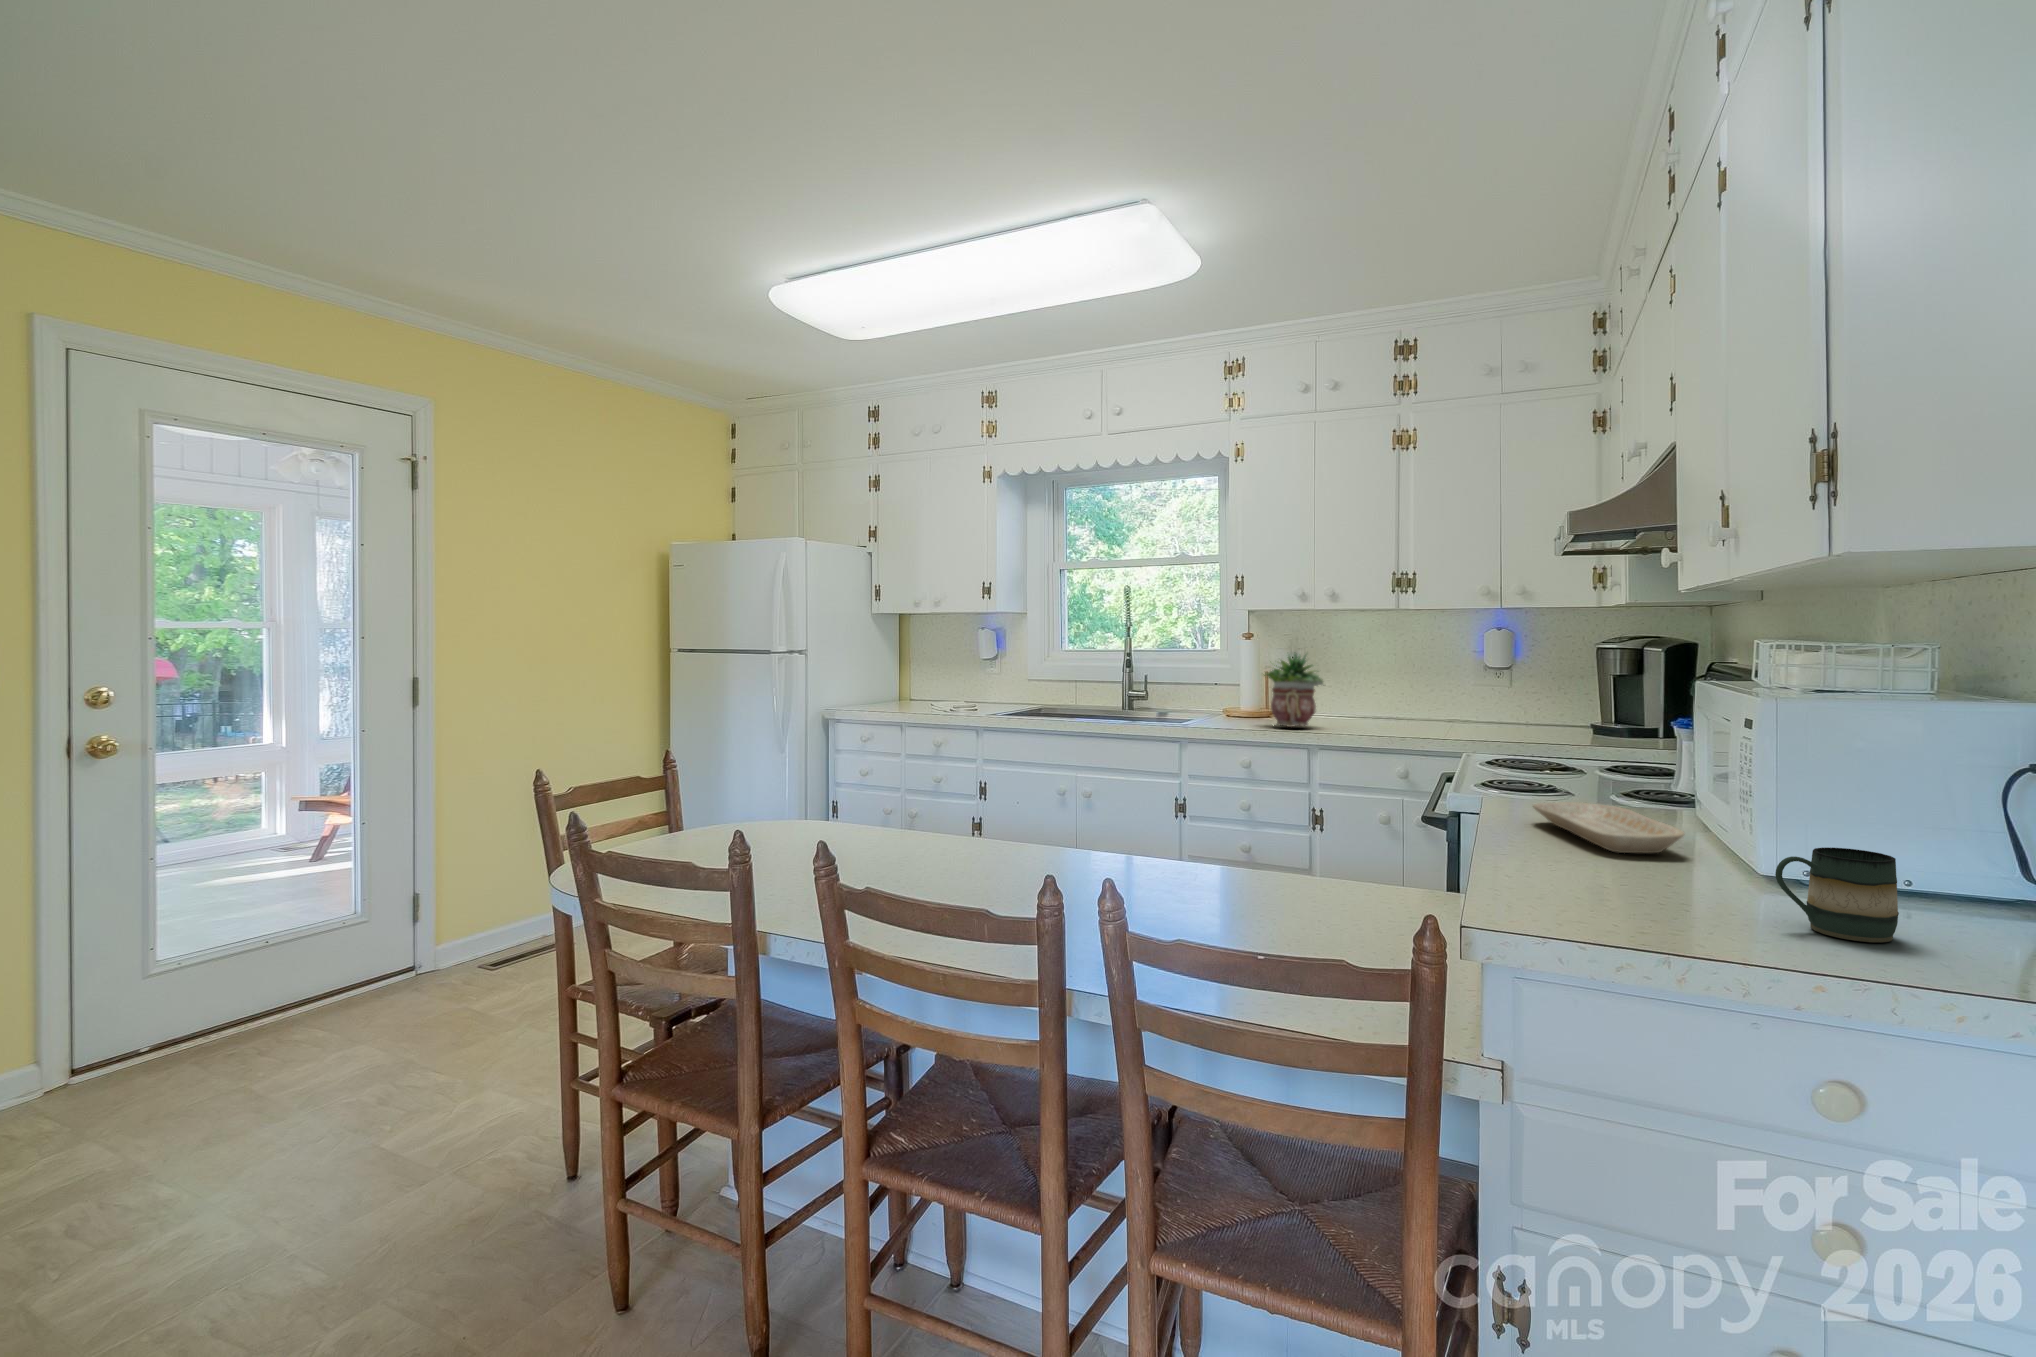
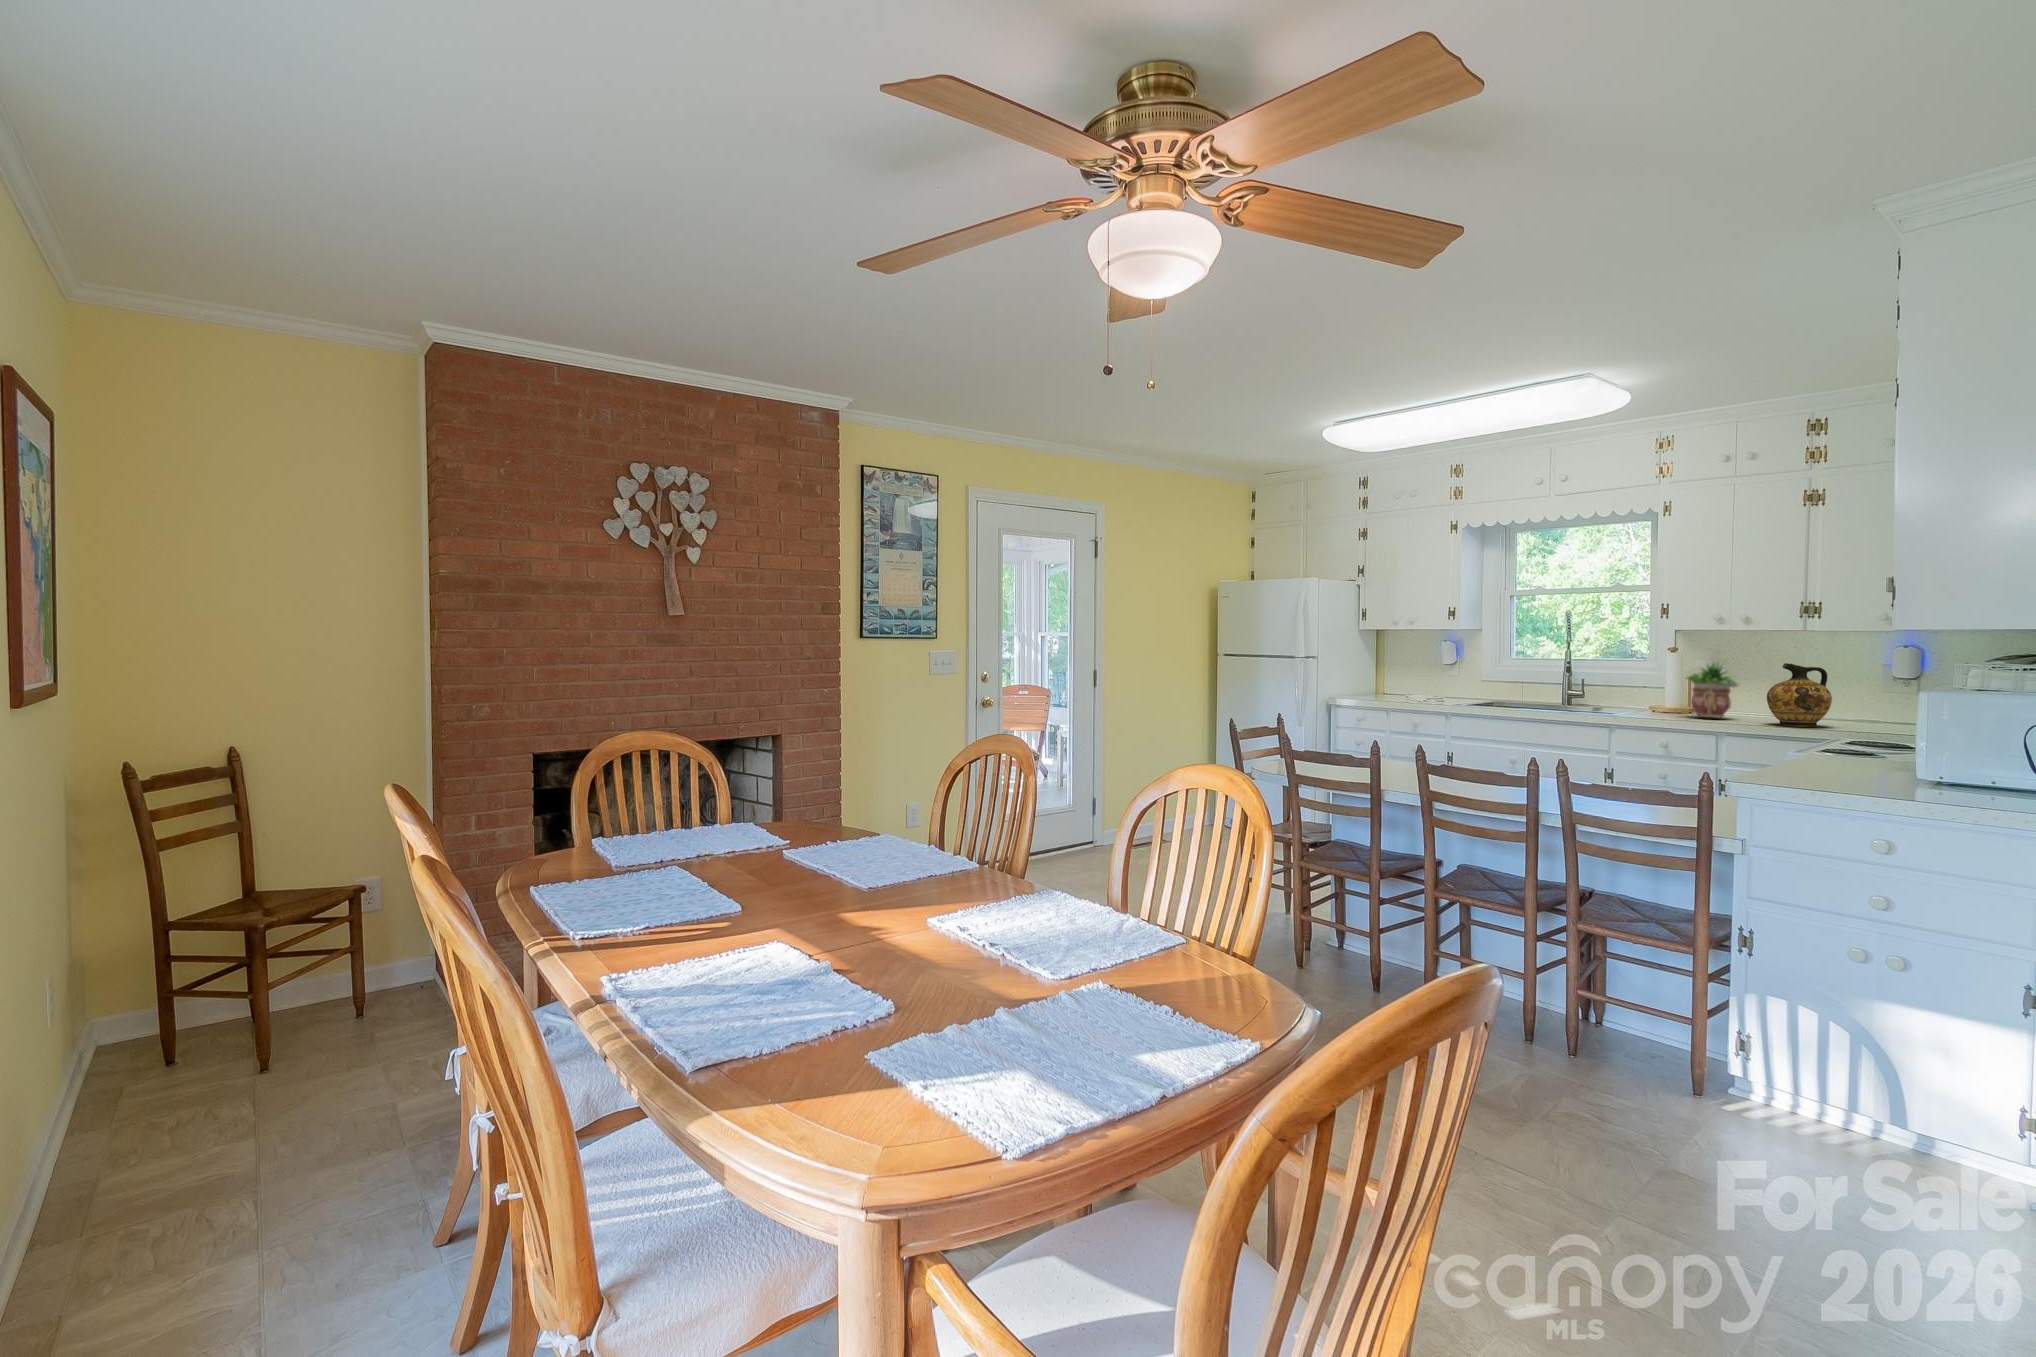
ceramic jug: none [1360,653,1432,737] -> present [1767,663,1832,727]
tray: present [1533,802,1684,853] -> none [1828,754,1902,776]
mug: present [1775,848,1899,942] -> none [1893,760,1952,798]

